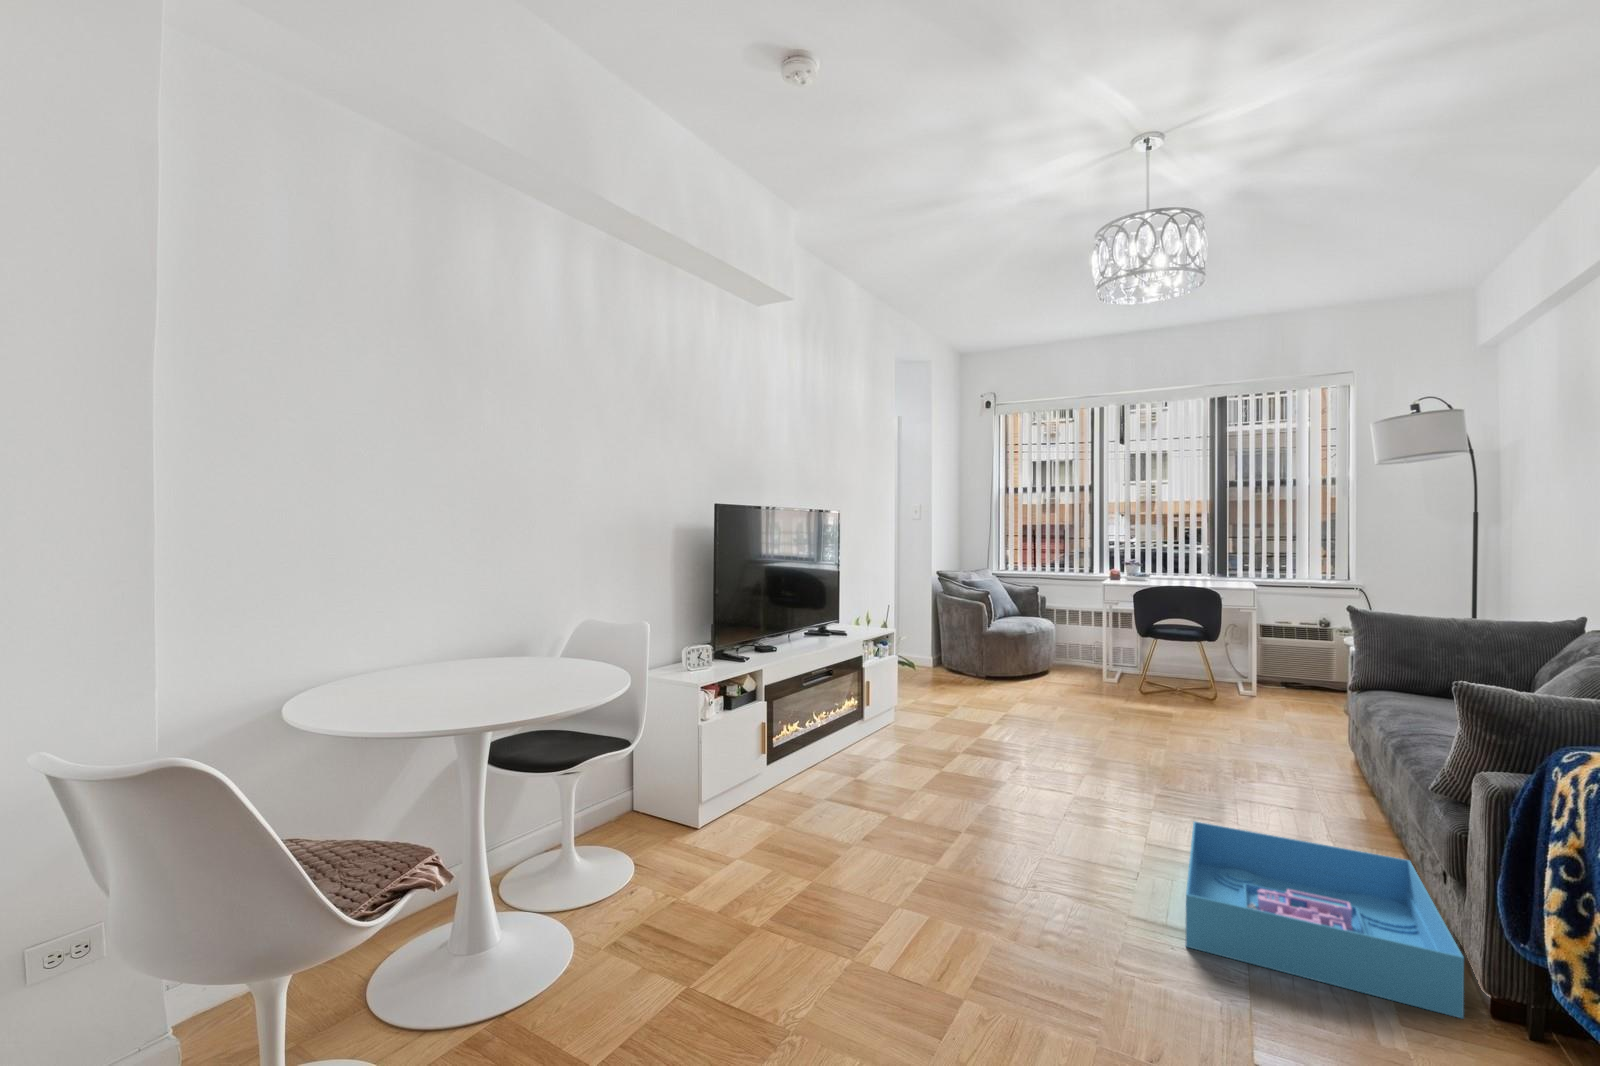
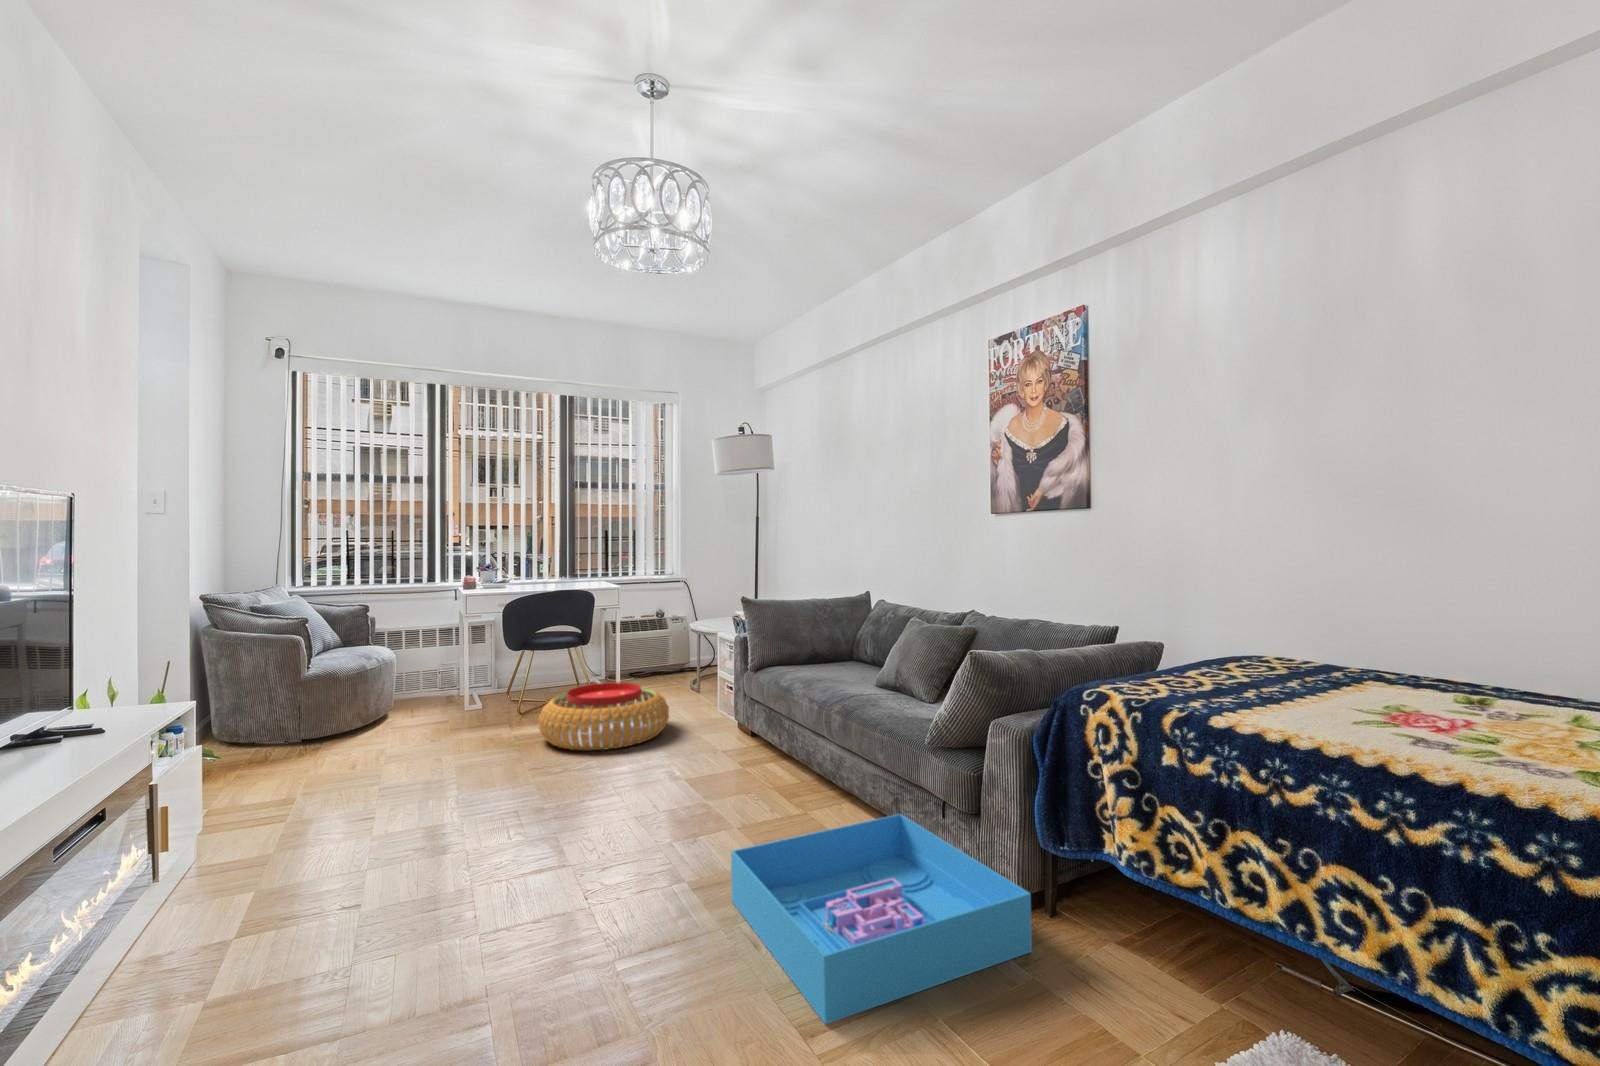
pouf: none [1141,678,1275,741] -> present [539,683,669,750]

